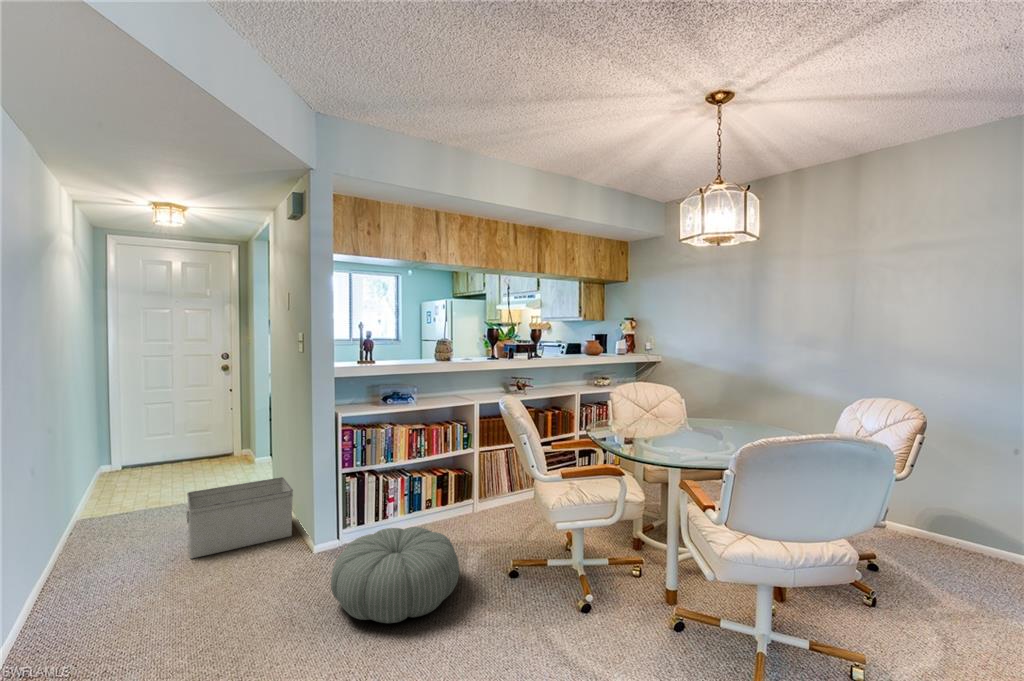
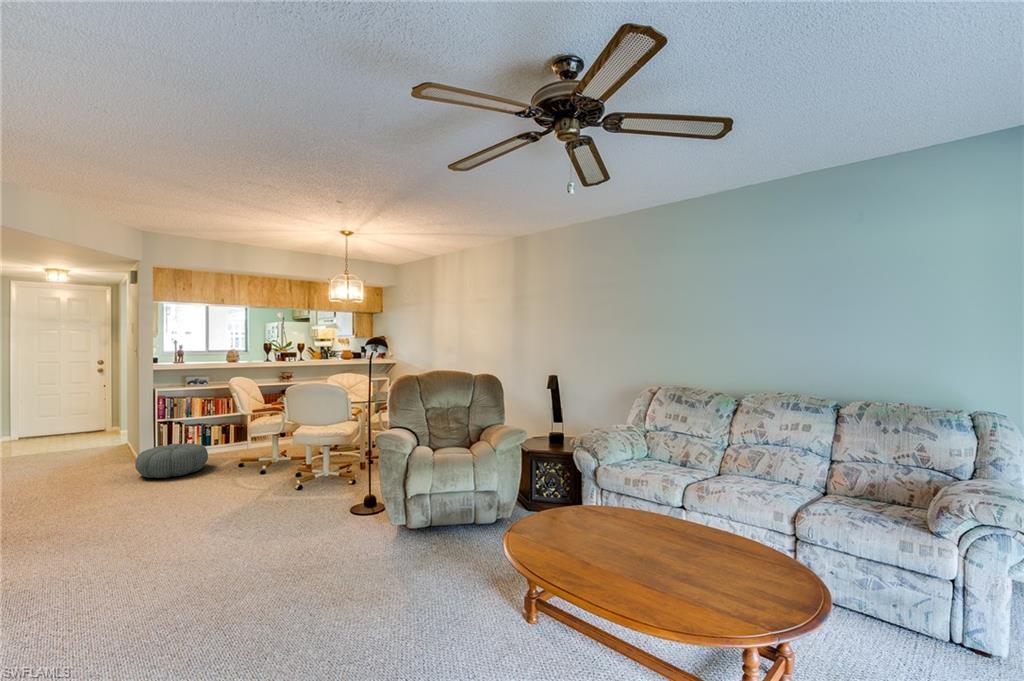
storage bin: present [187,477,293,558] -> none [64,429,129,467]

